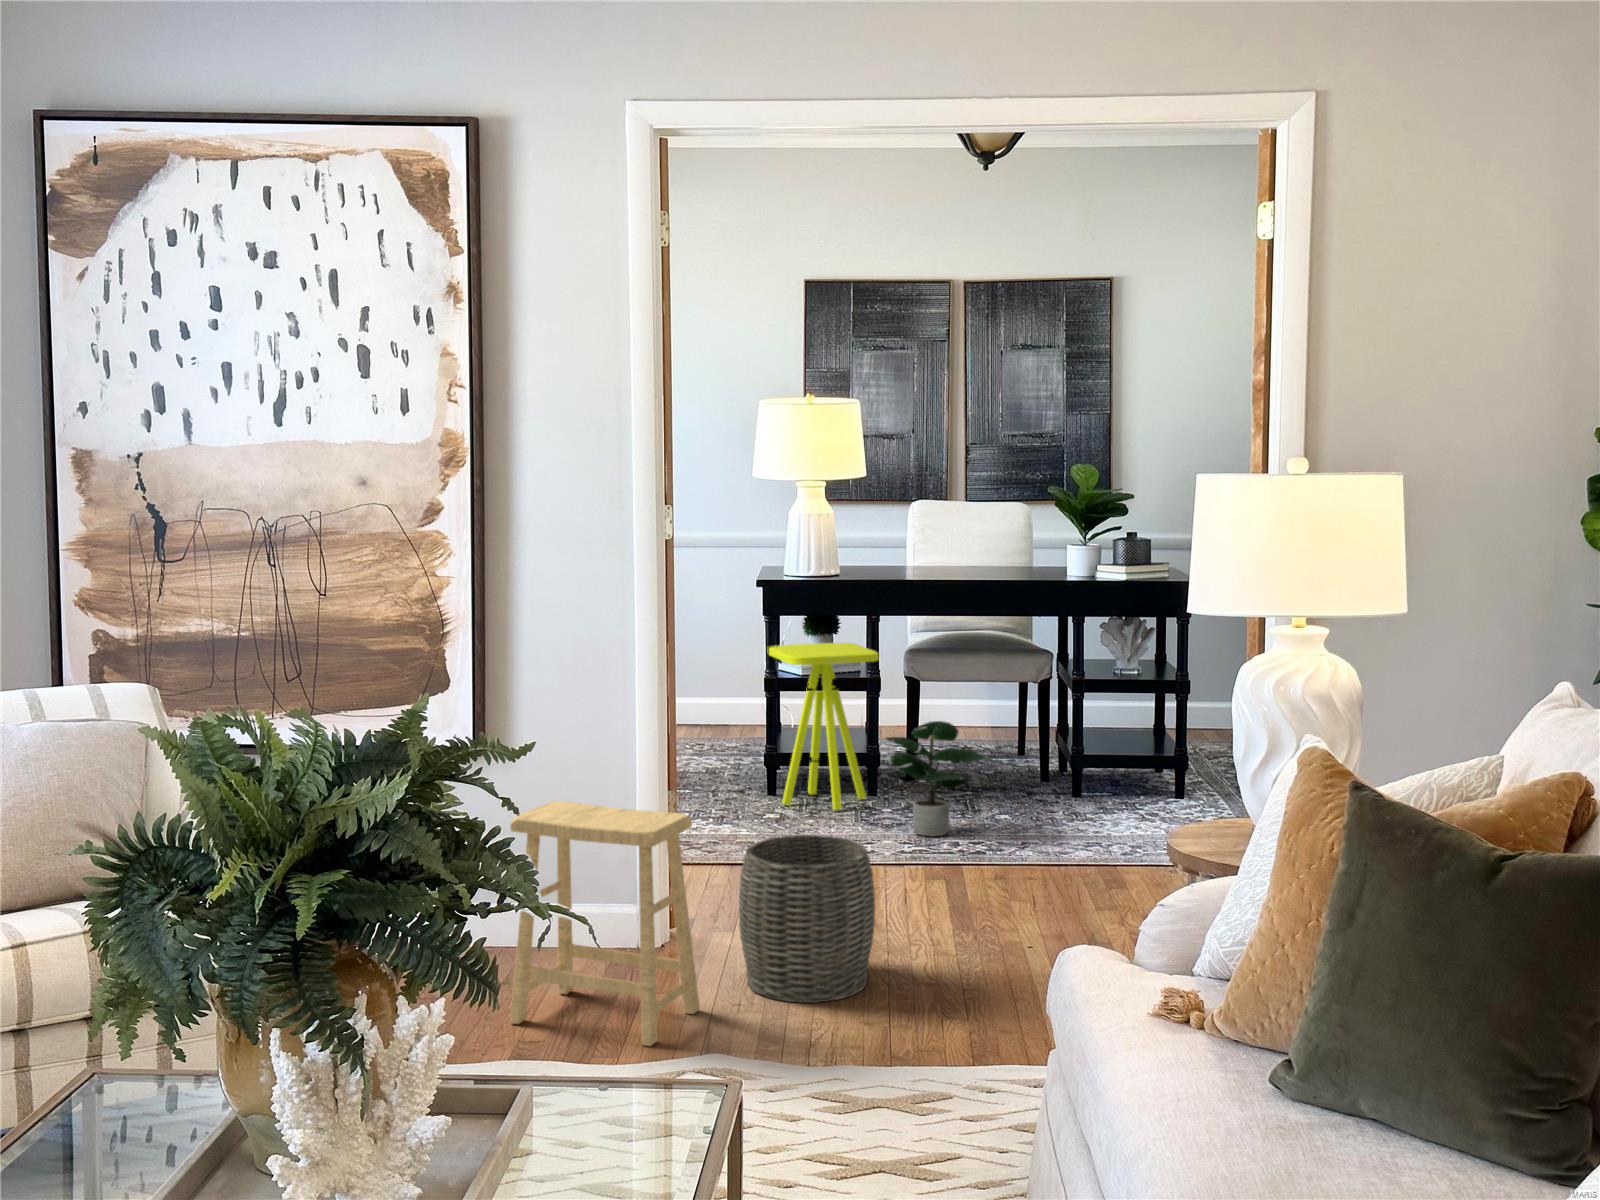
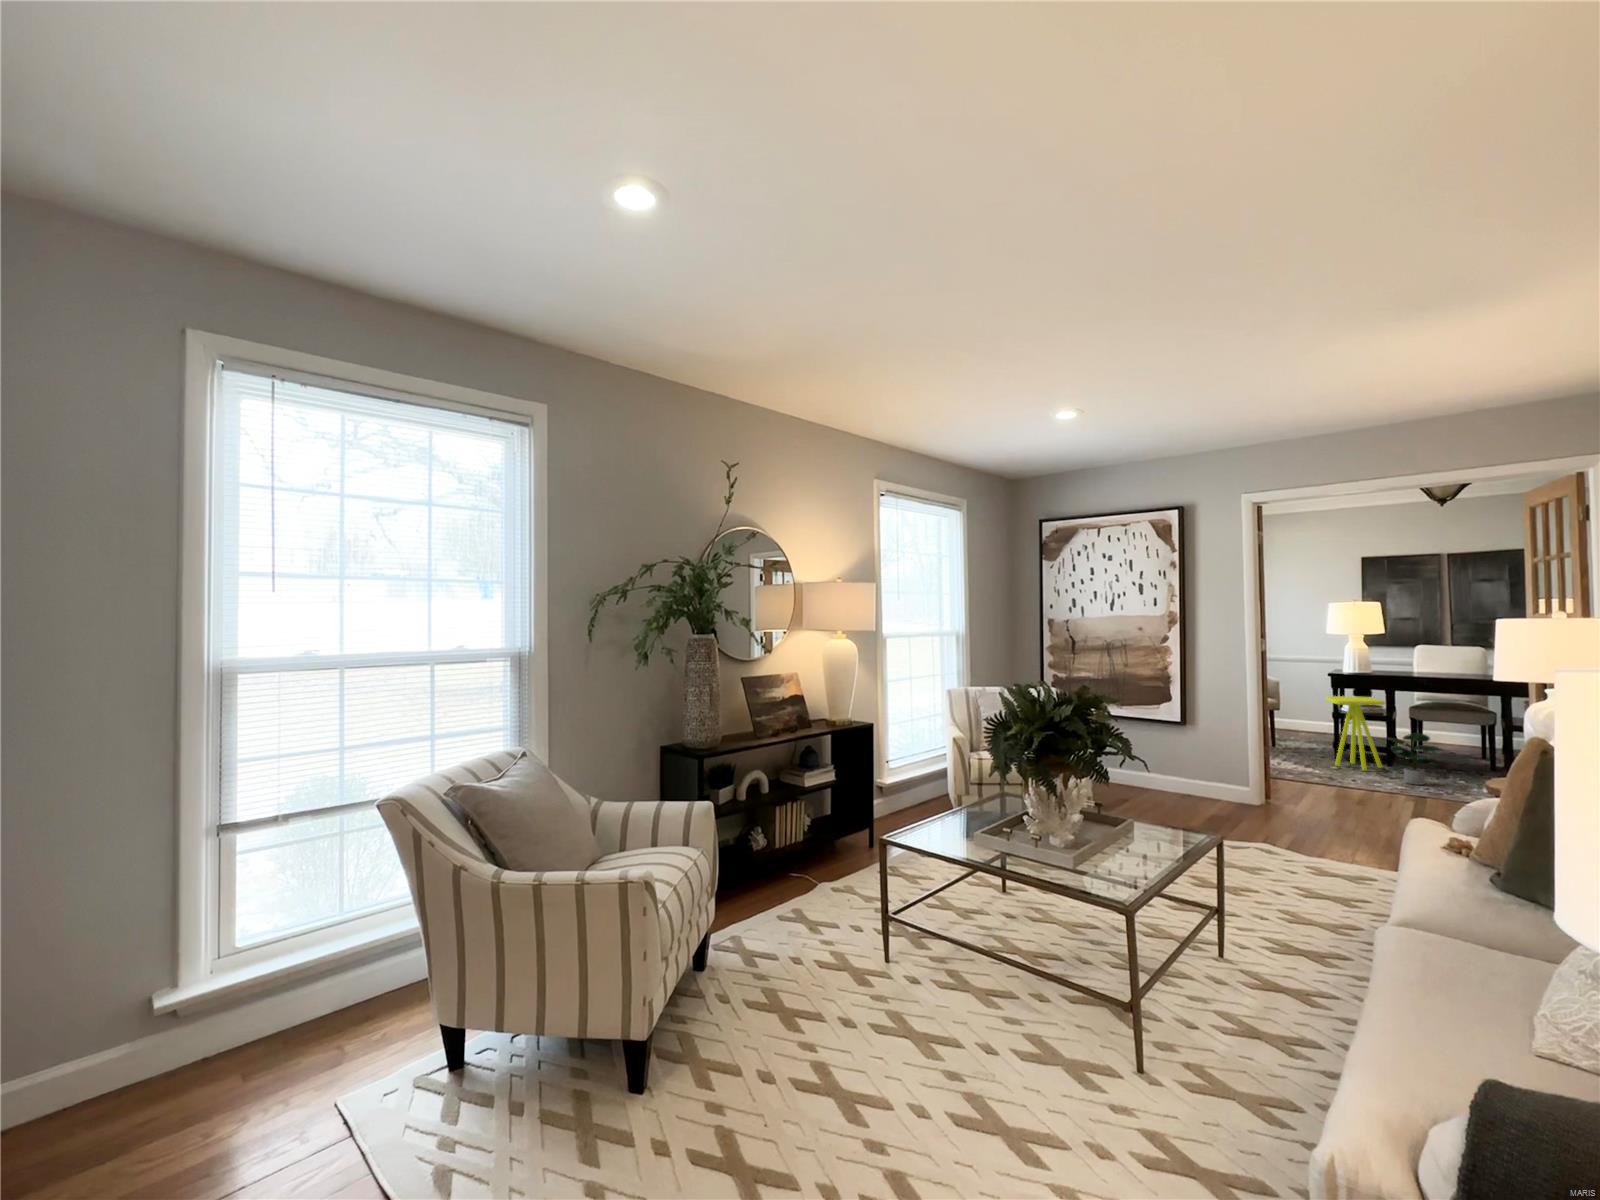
footstool: present [510,801,700,1046] -> none [1198,739,1277,827]
woven basket: present [739,835,875,1003] -> none [1295,763,1360,827]

